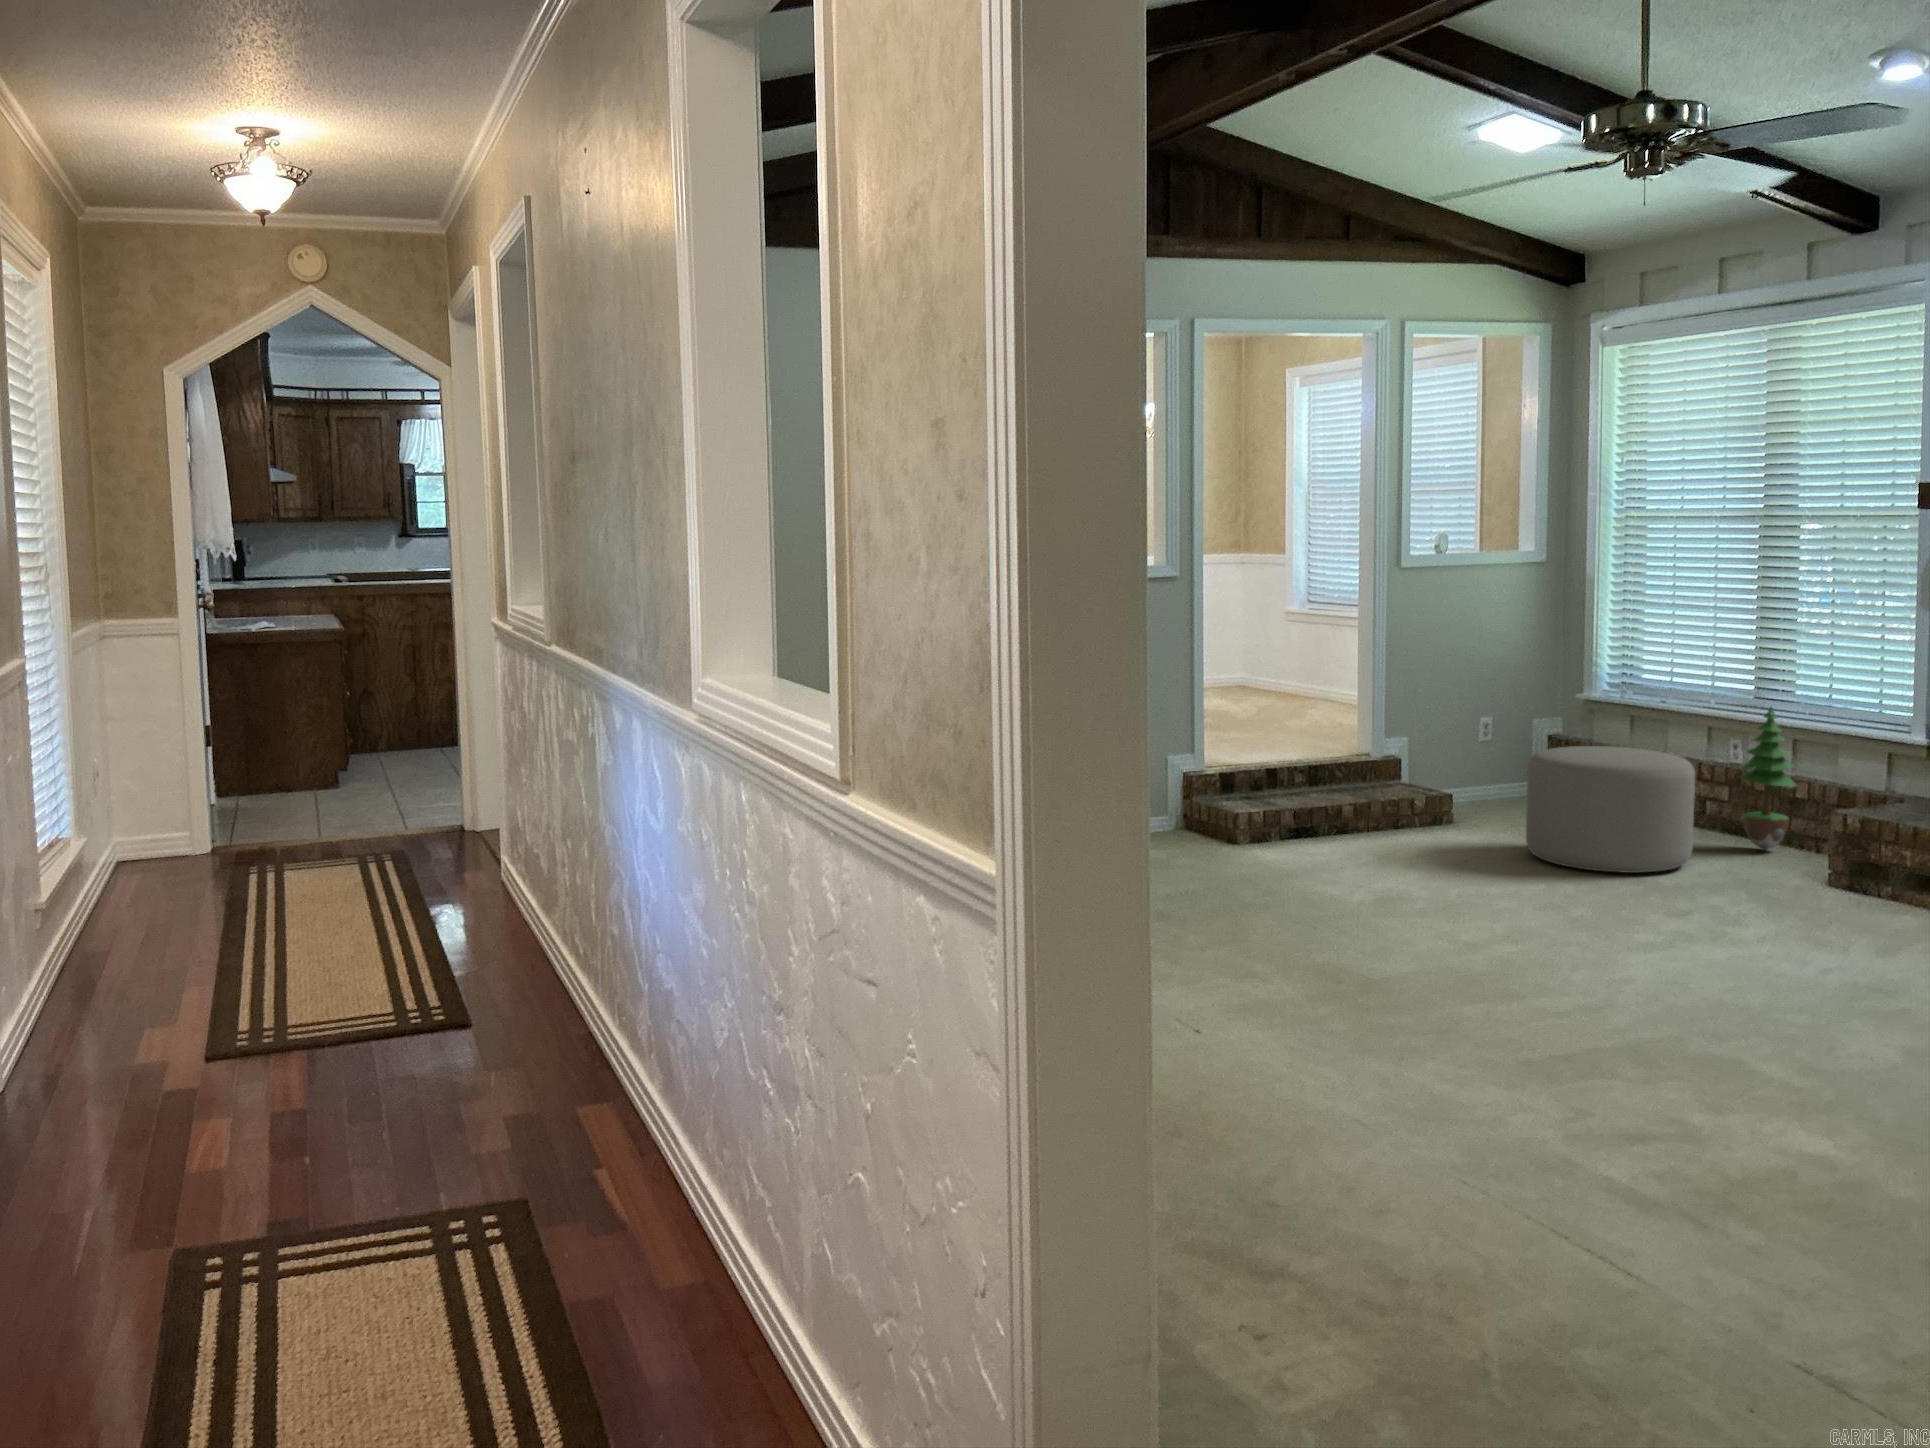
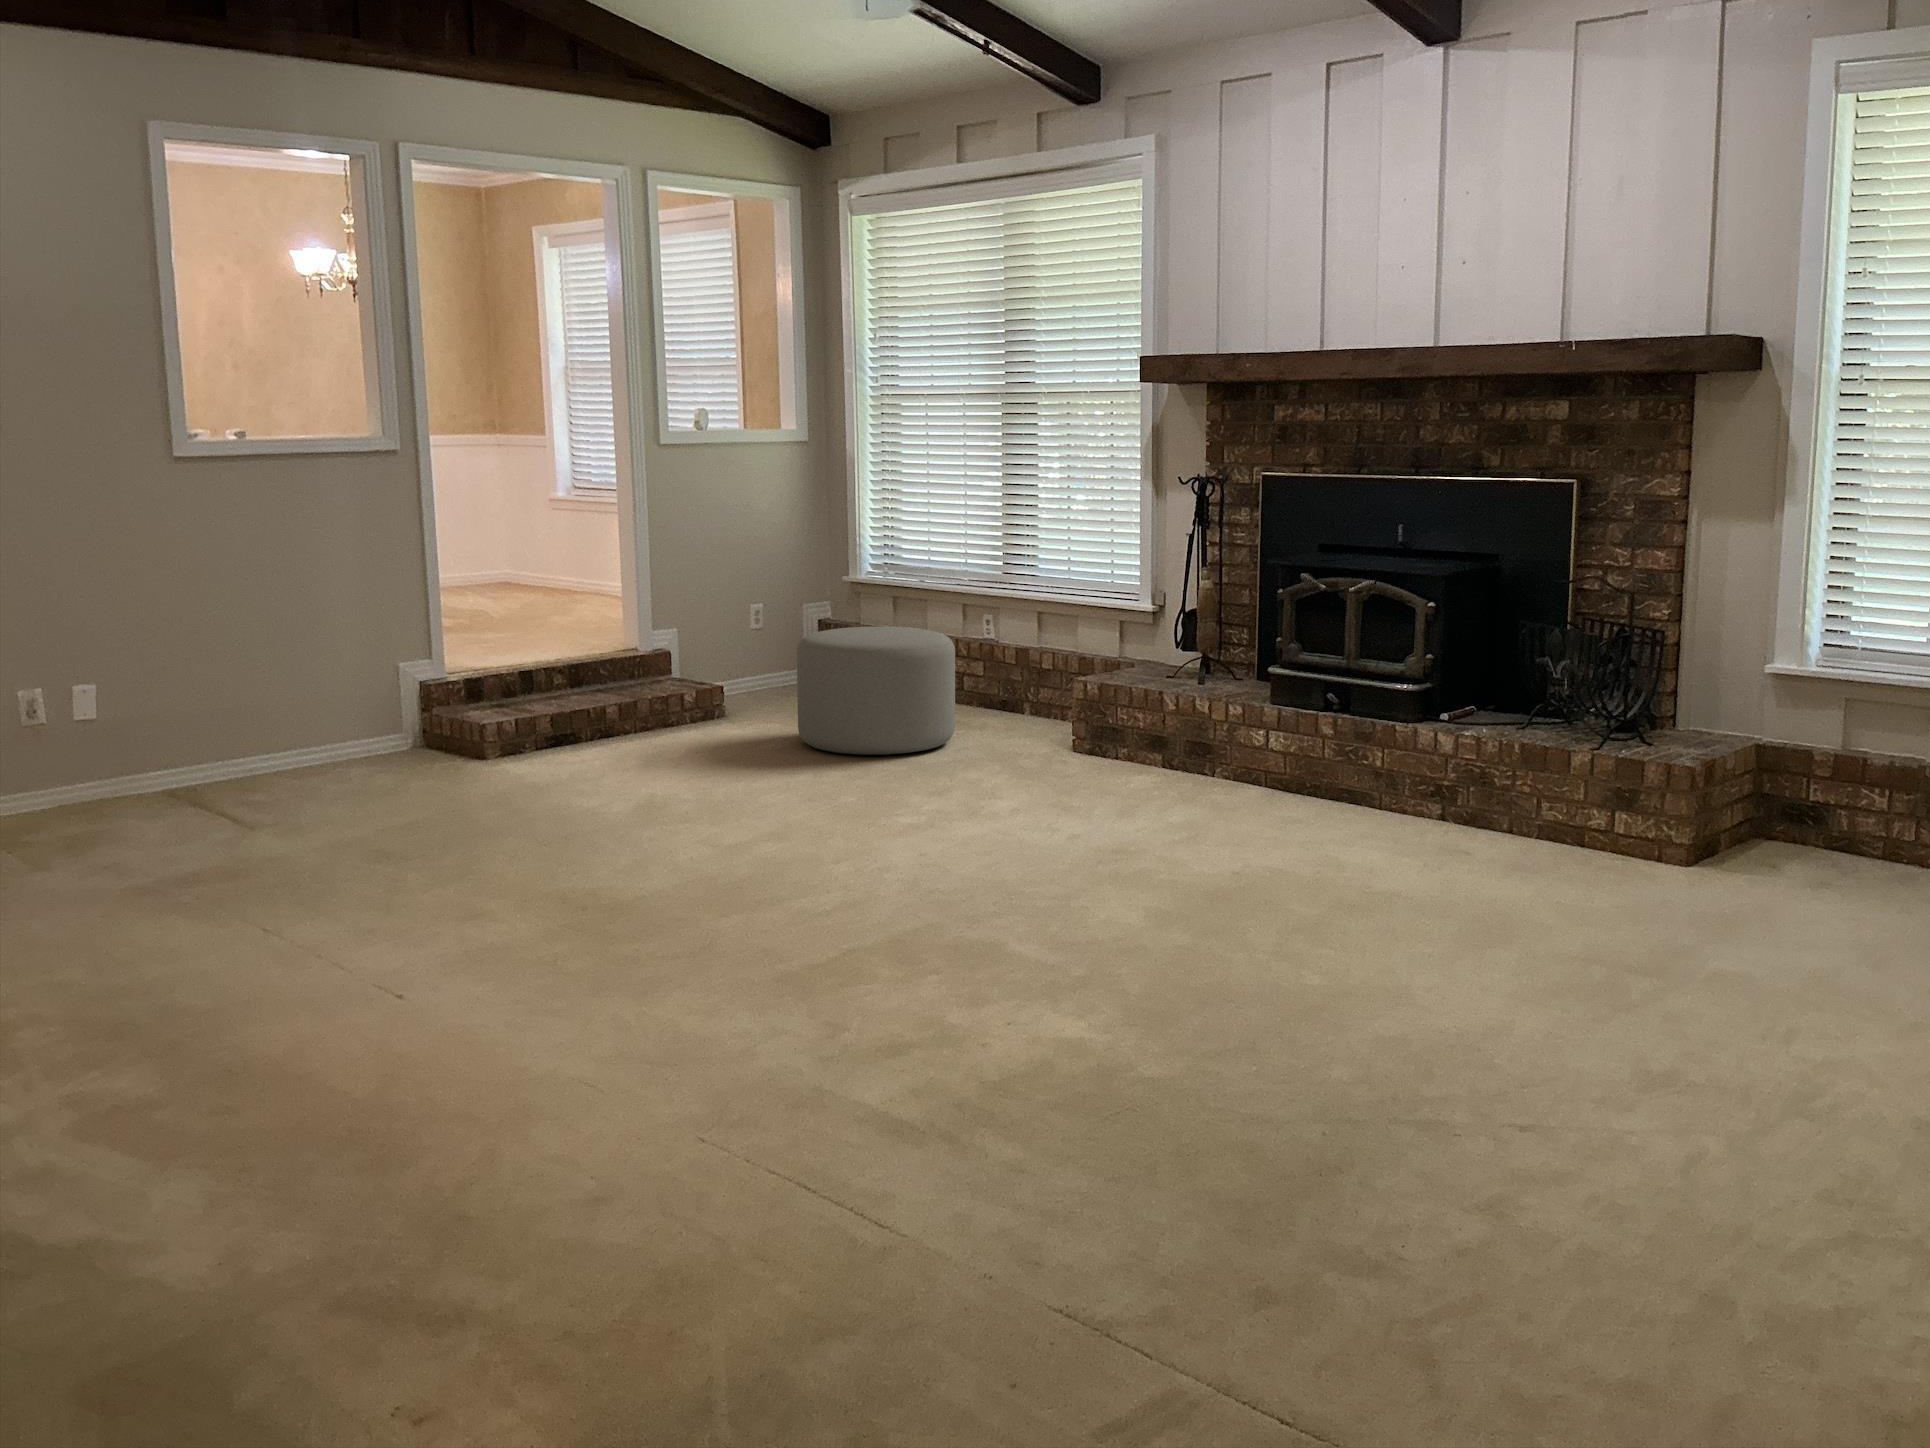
potted tree: present [1740,707,1797,850] -> none [993,579,1044,721]

